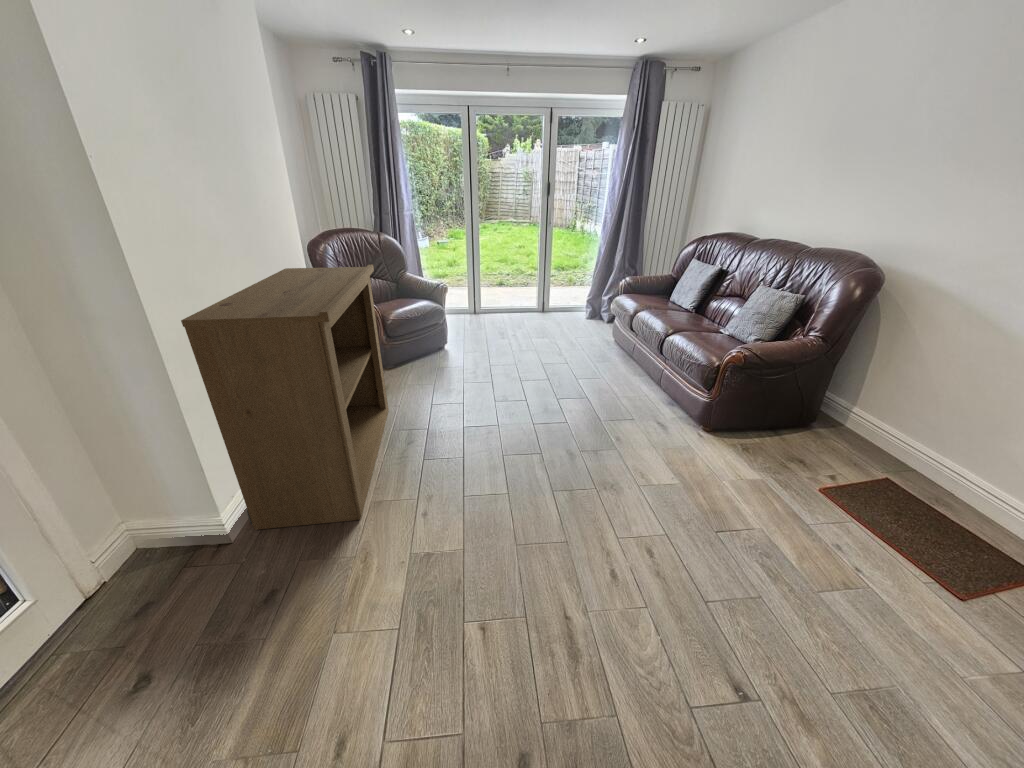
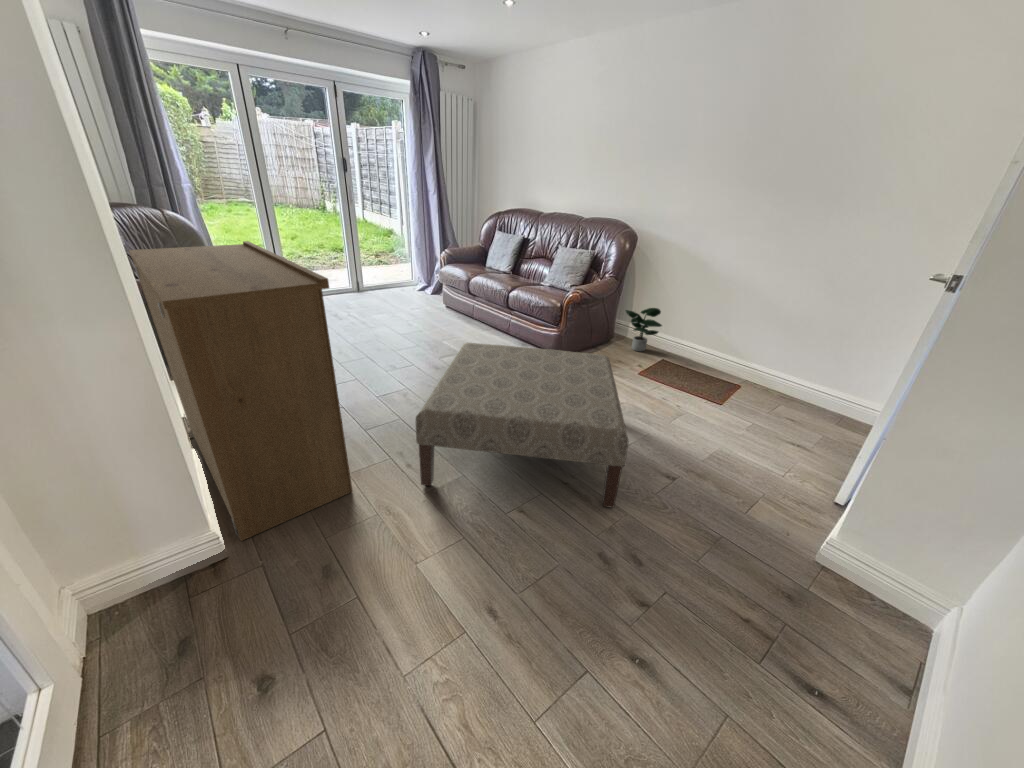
potted plant: none [836,387,908,454] -> present [625,308,662,351]
ottoman: none [405,392,724,695] -> present [416,343,629,508]

